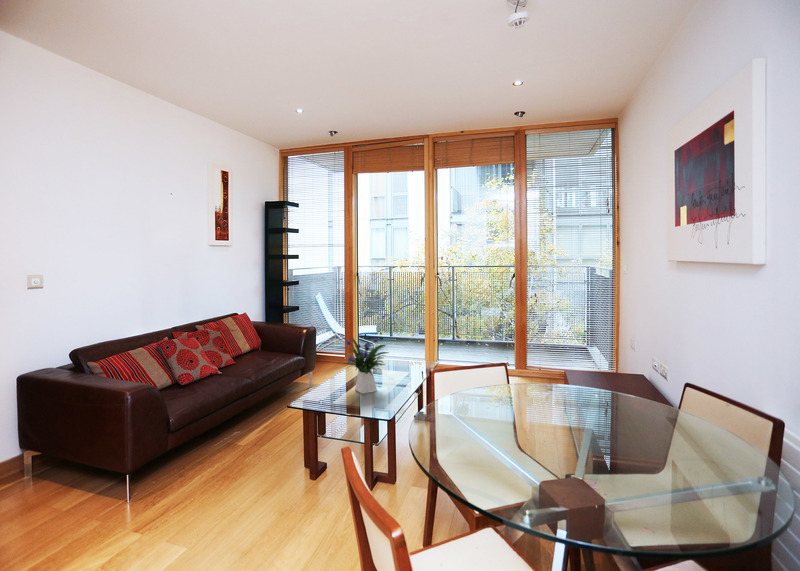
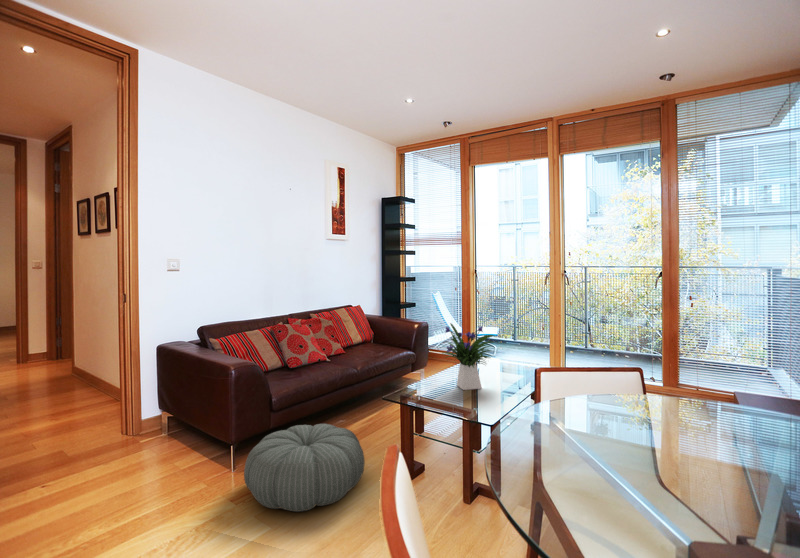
pouf: none [158,440,280,530] -> present [244,424,365,512]

